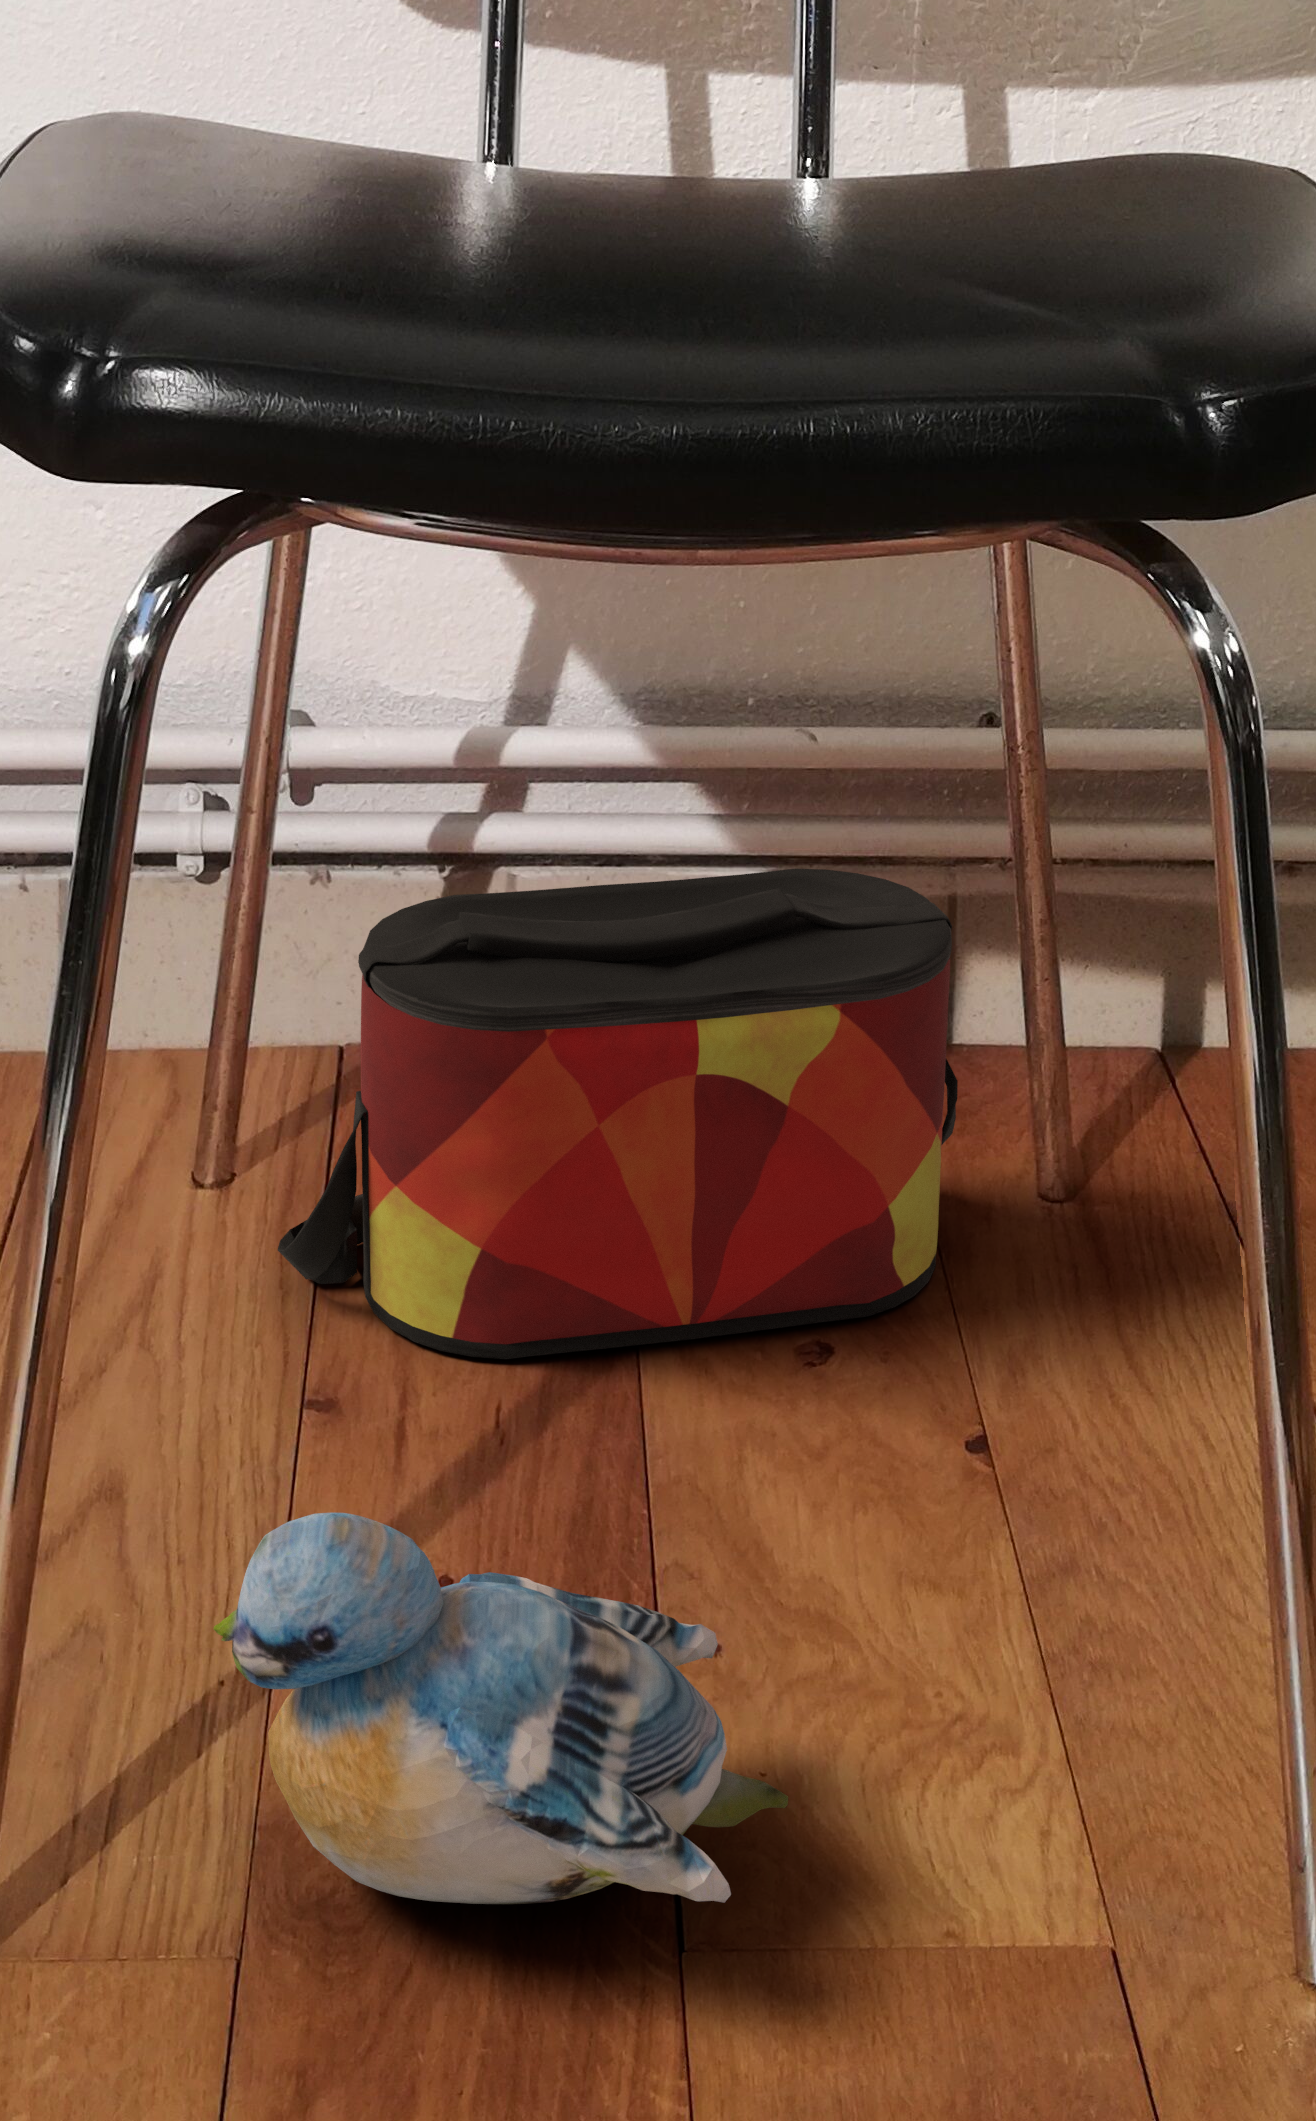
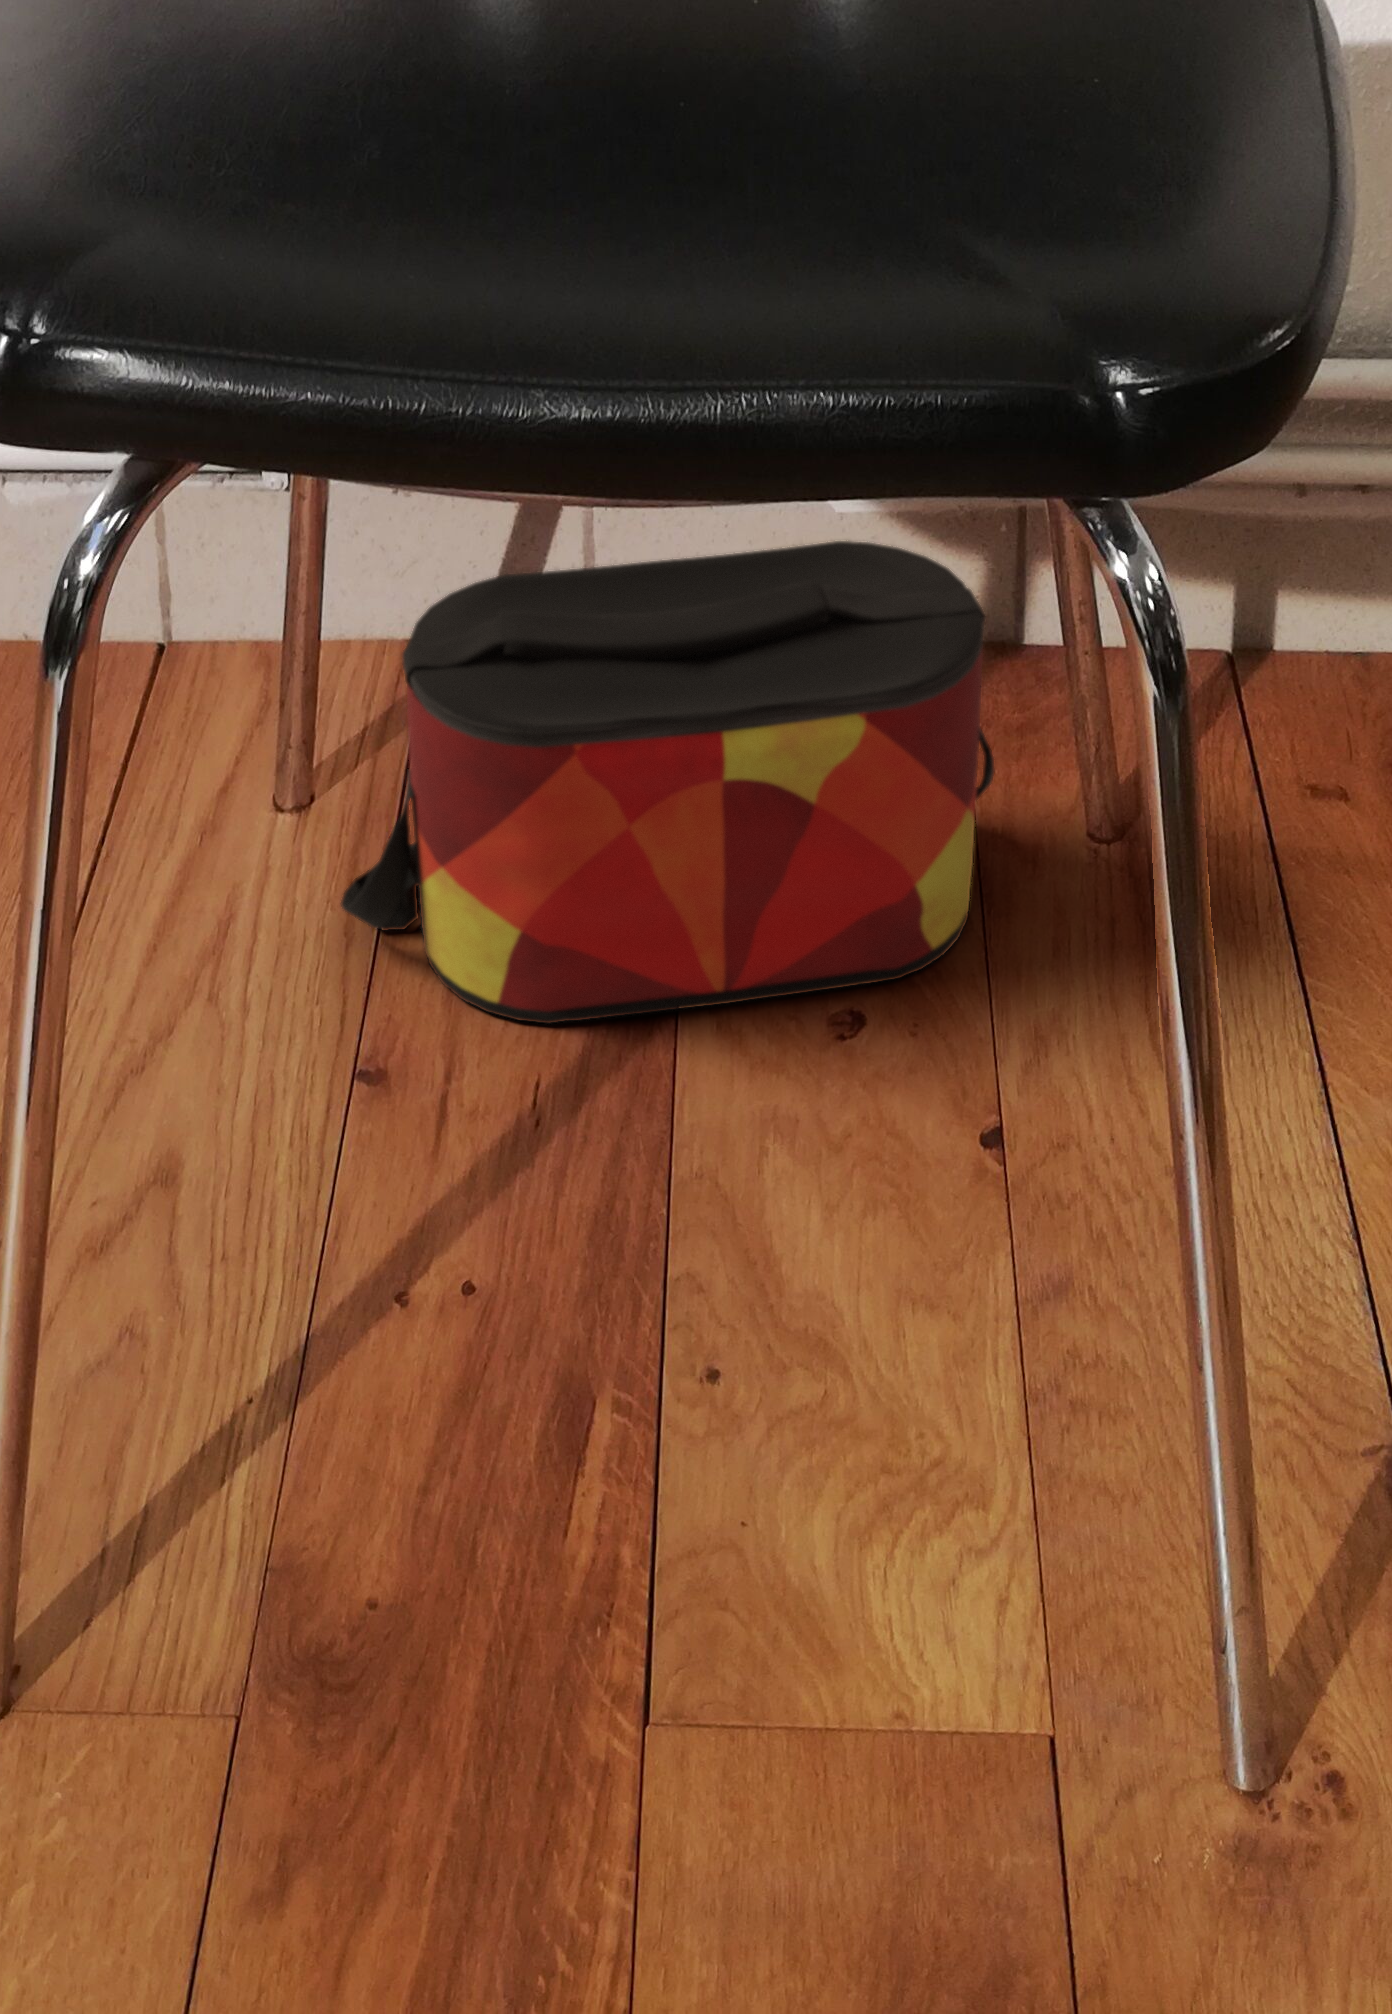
plush toy: present [213,1513,788,1904] -> none [206,1336,753,1714]

